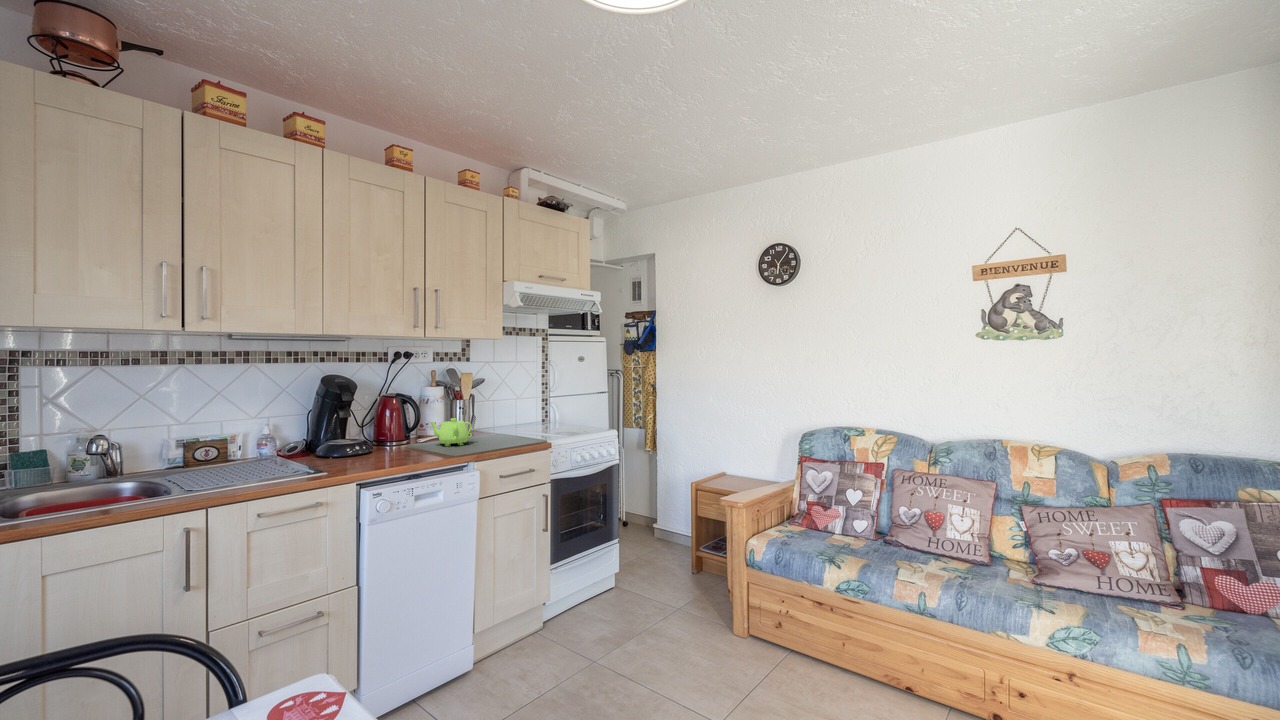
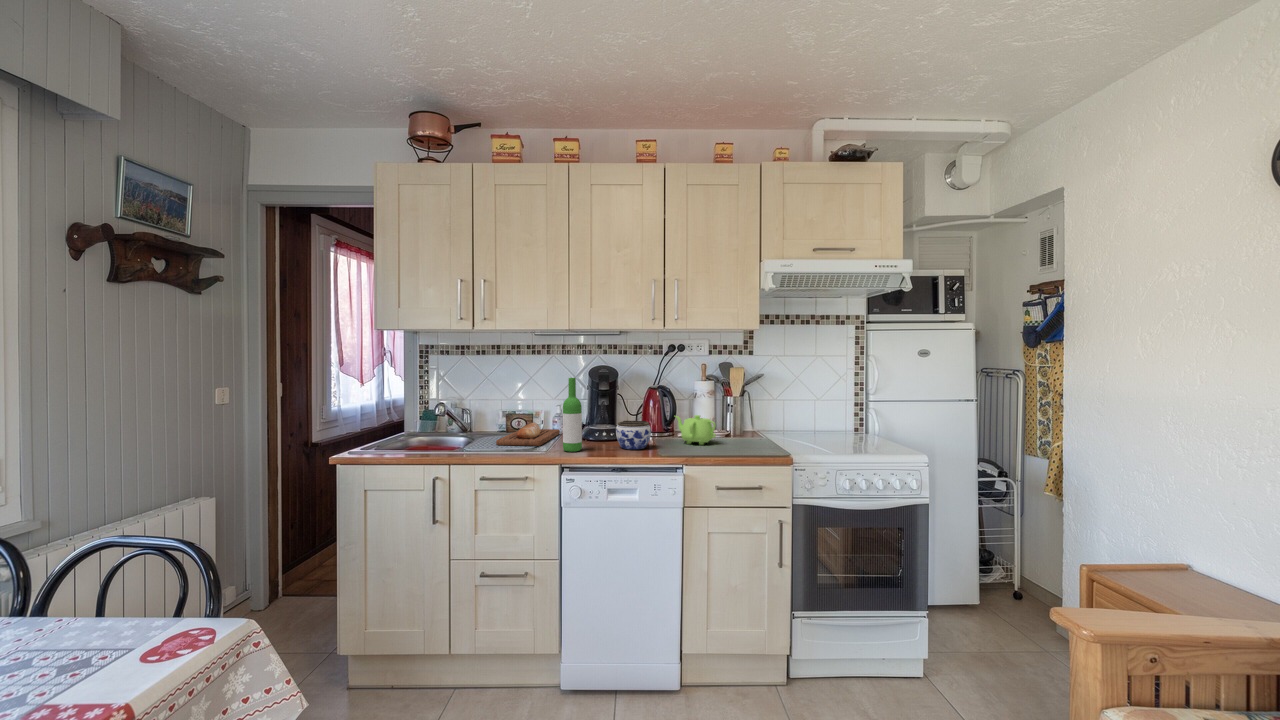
wine bottle: none [344,388,367,469] -> present [563,378,582,452]
jar: none [390,428,428,458] -> present [616,421,651,450]
bread loaf: none [217,448,301,479] -> present [496,423,560,446]

